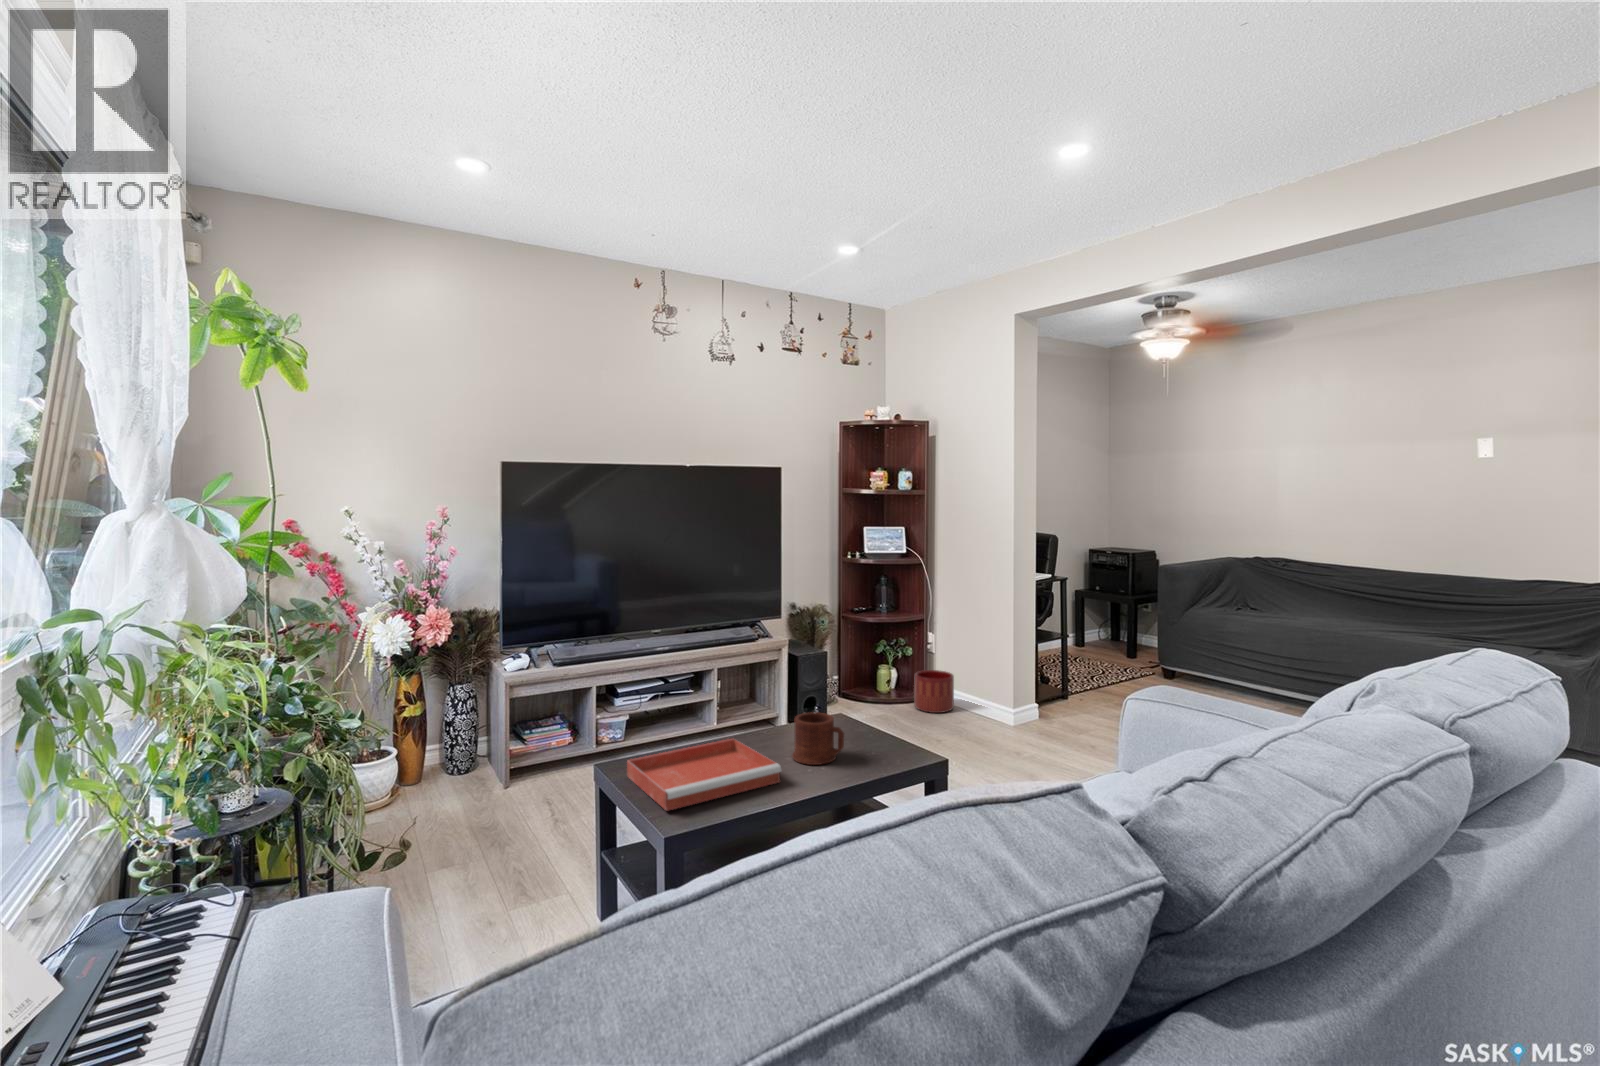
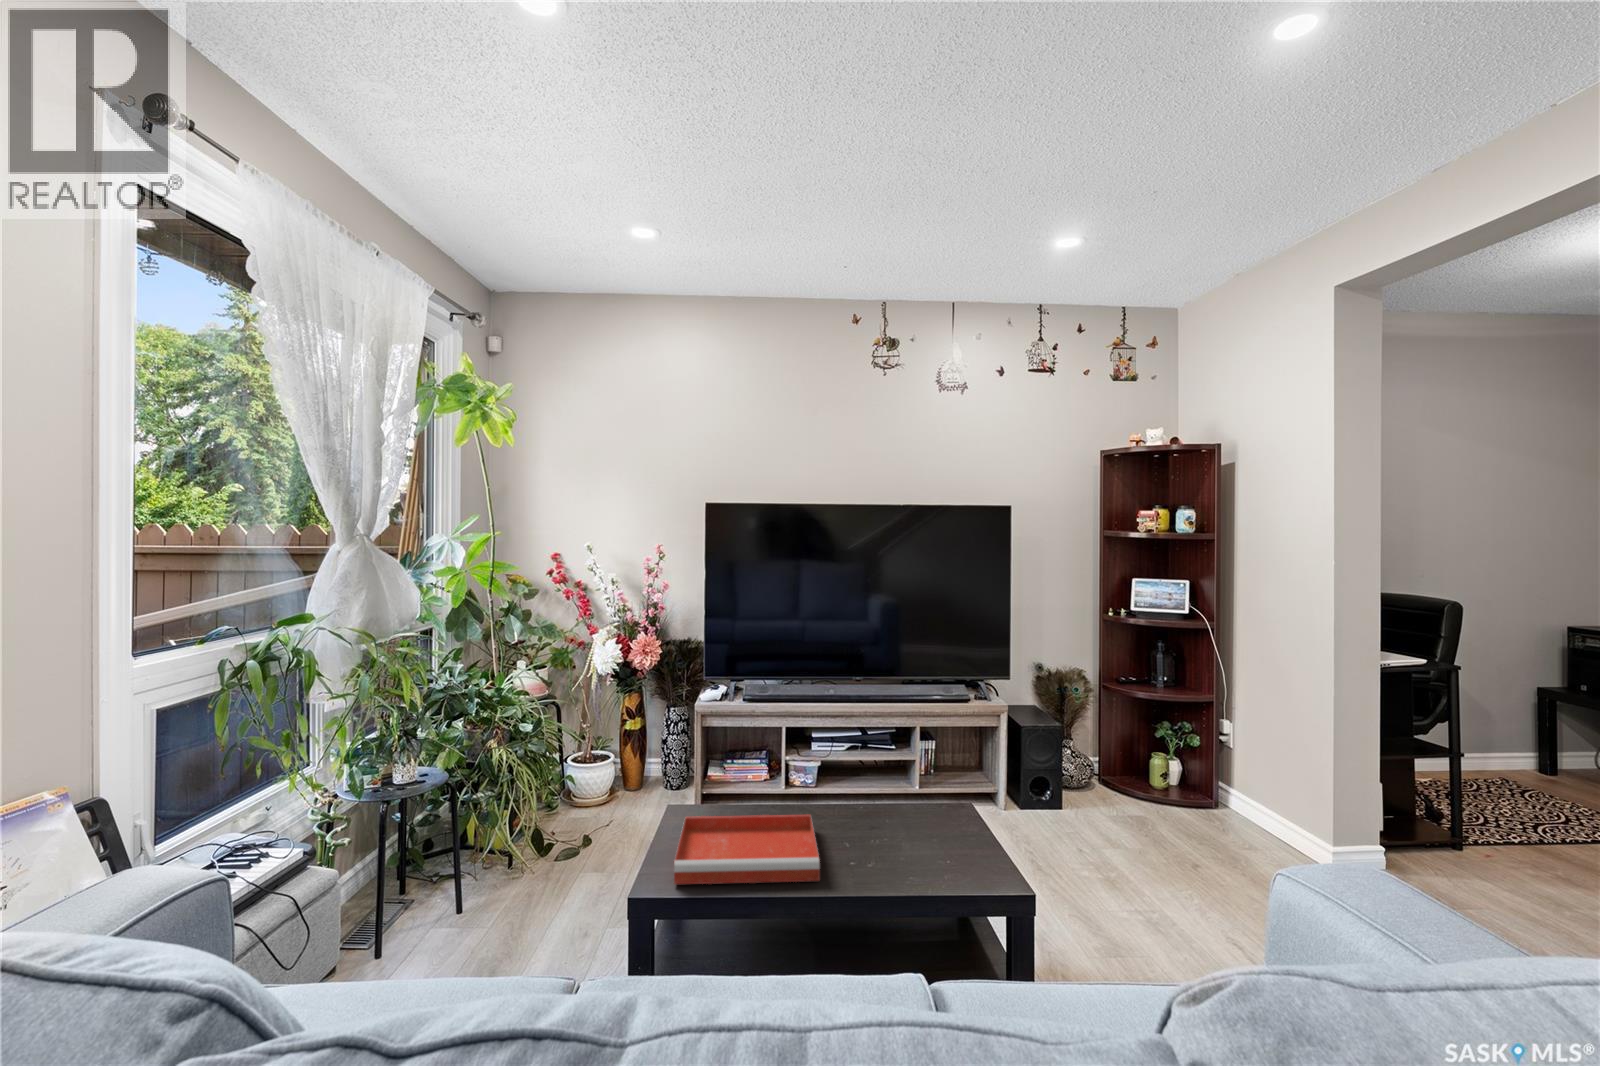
planter: present [914,670,954,713] -> none [1194,765,1253,826]
mug: present [792,712,844,765] -> none [863,802,919,870]

